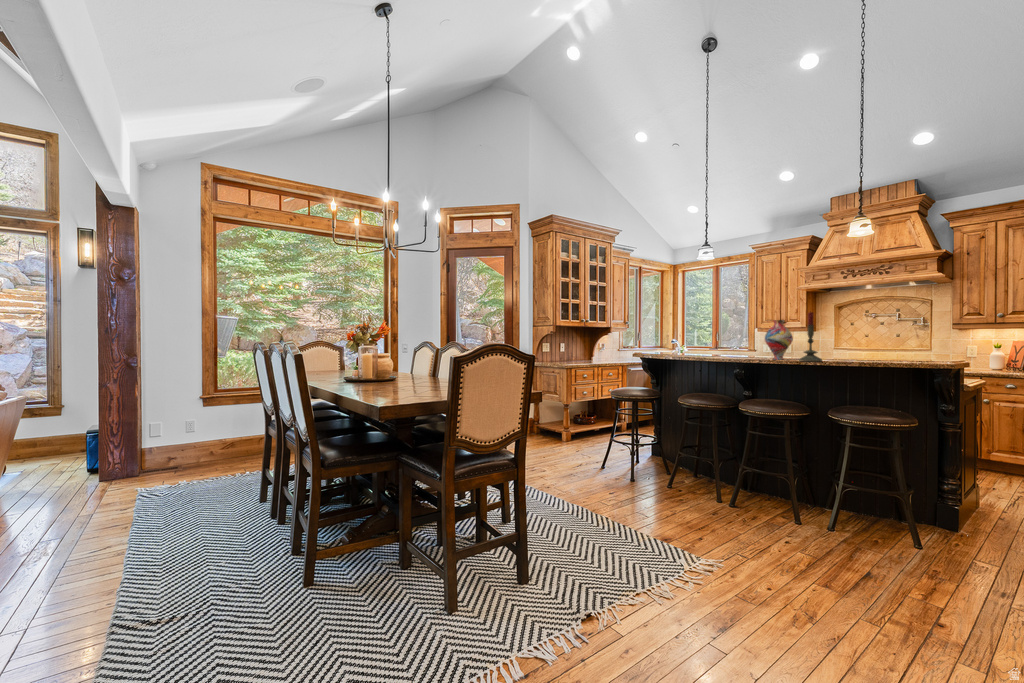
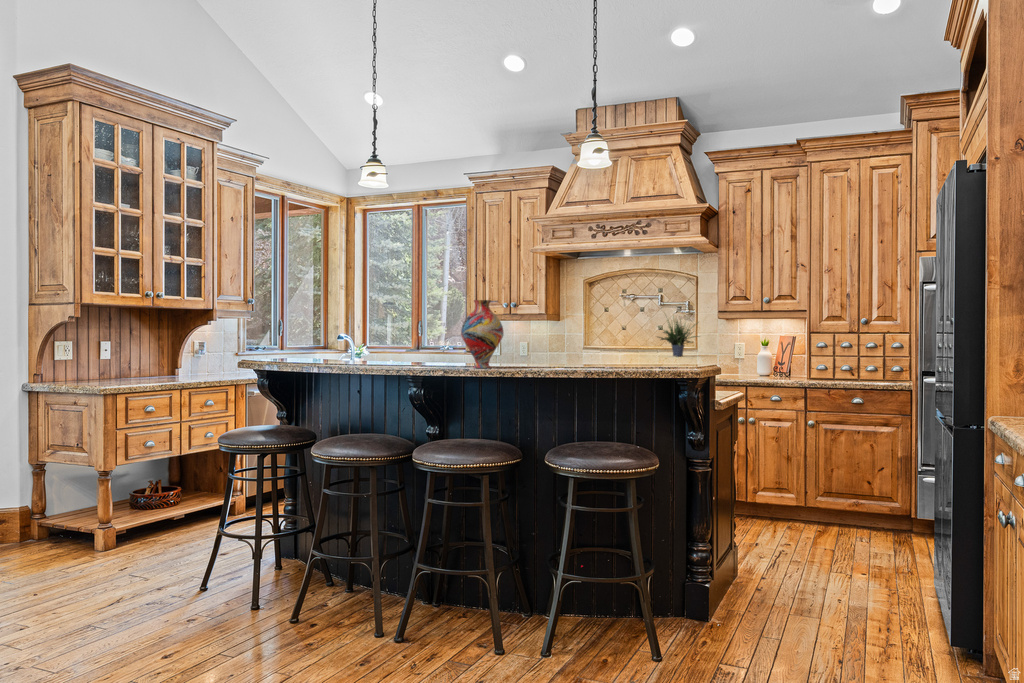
candle: present [799,312,822,362] -> none [508,285,542,371]
potted plant: none [896,324,935,354] -> present [659,320,699,356]

